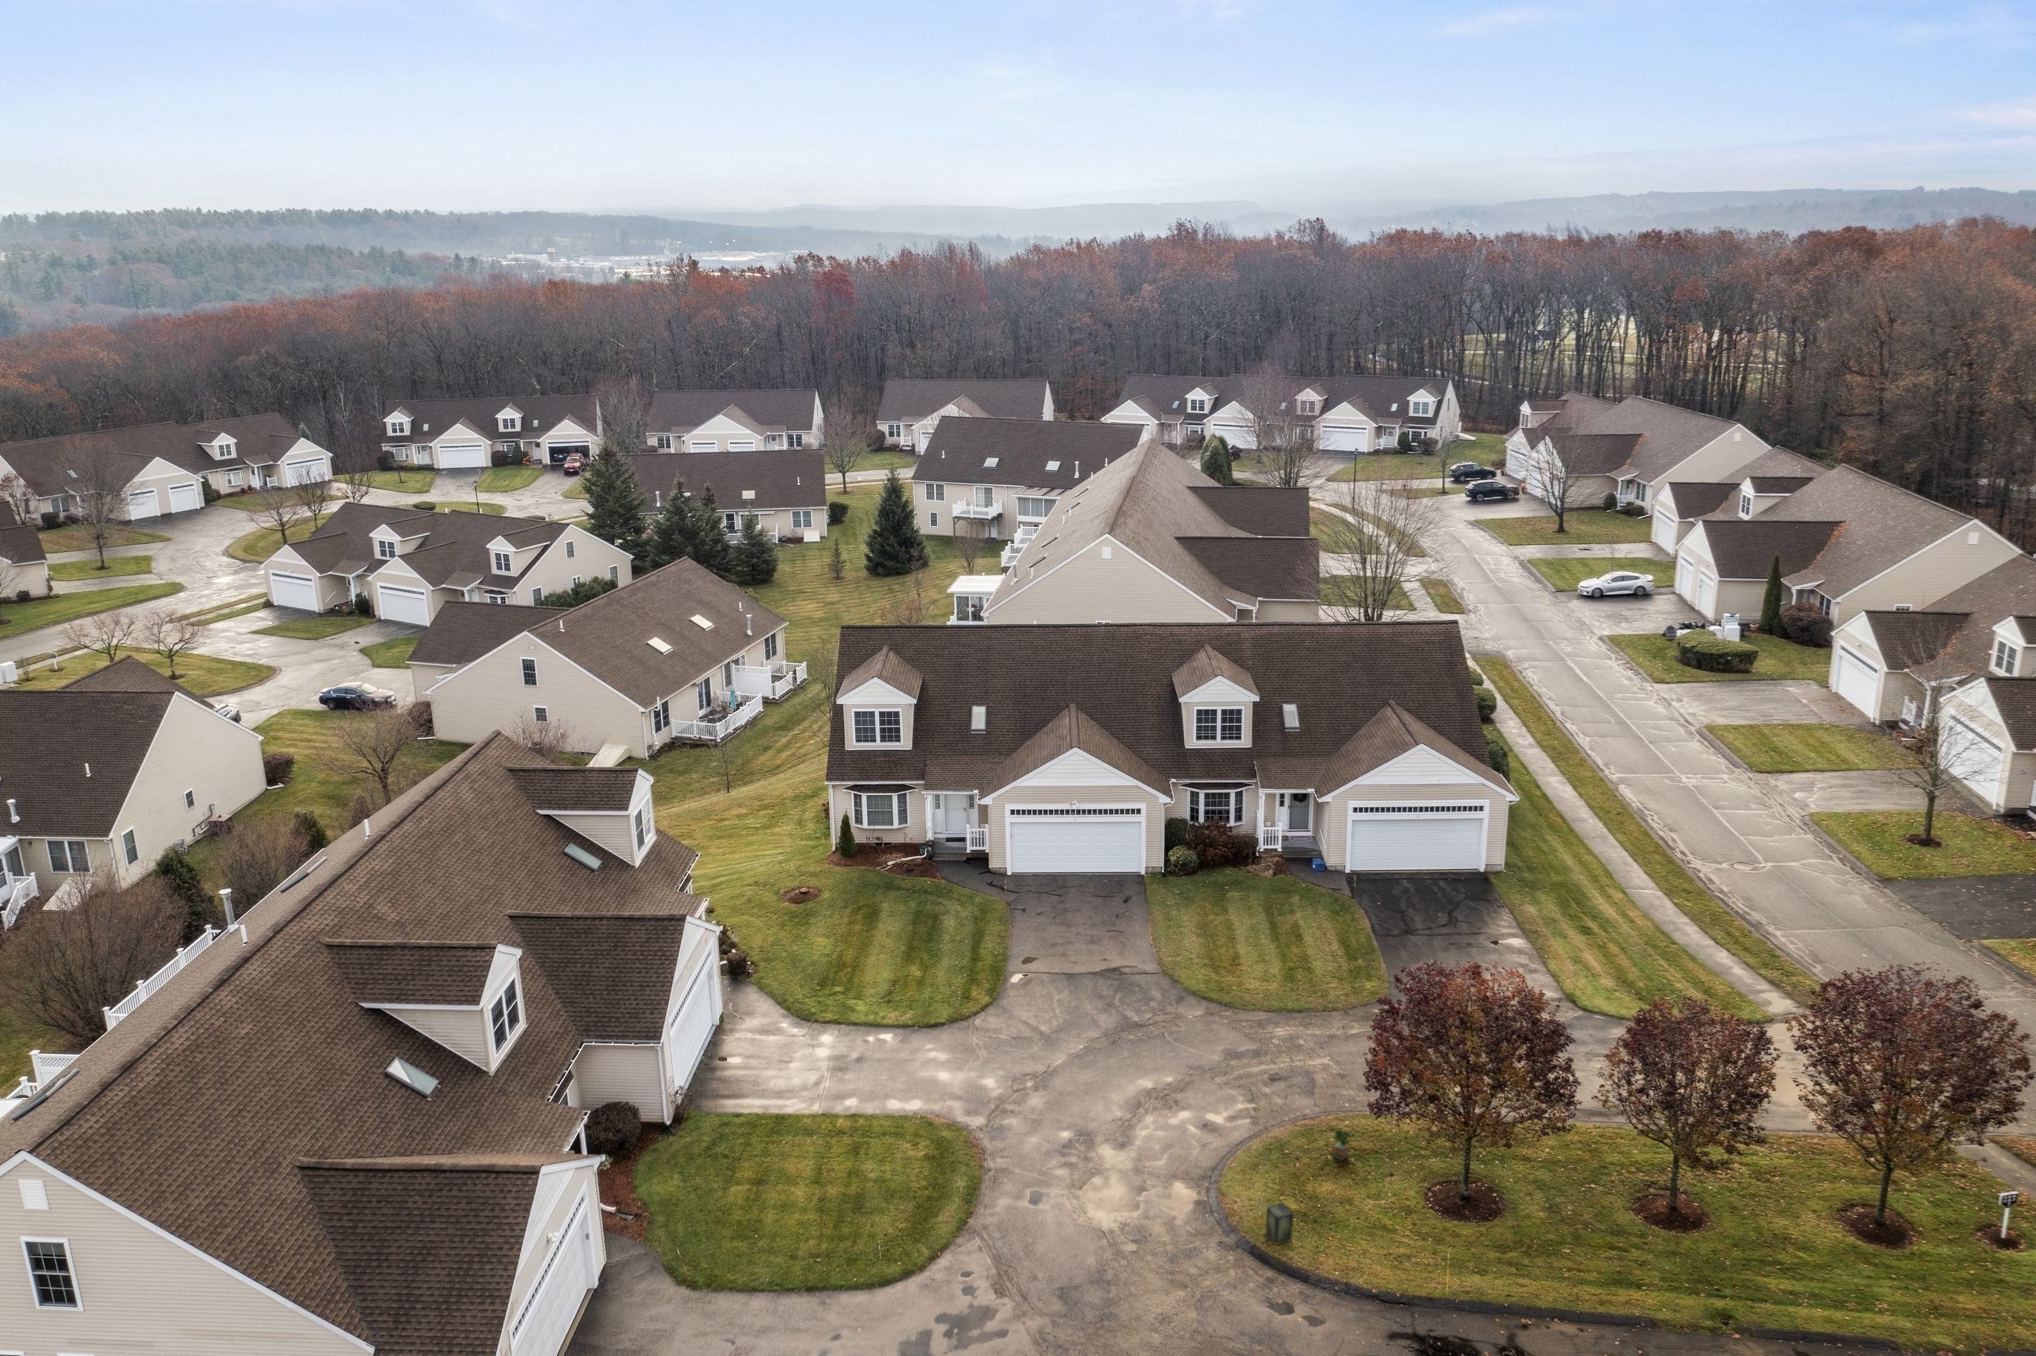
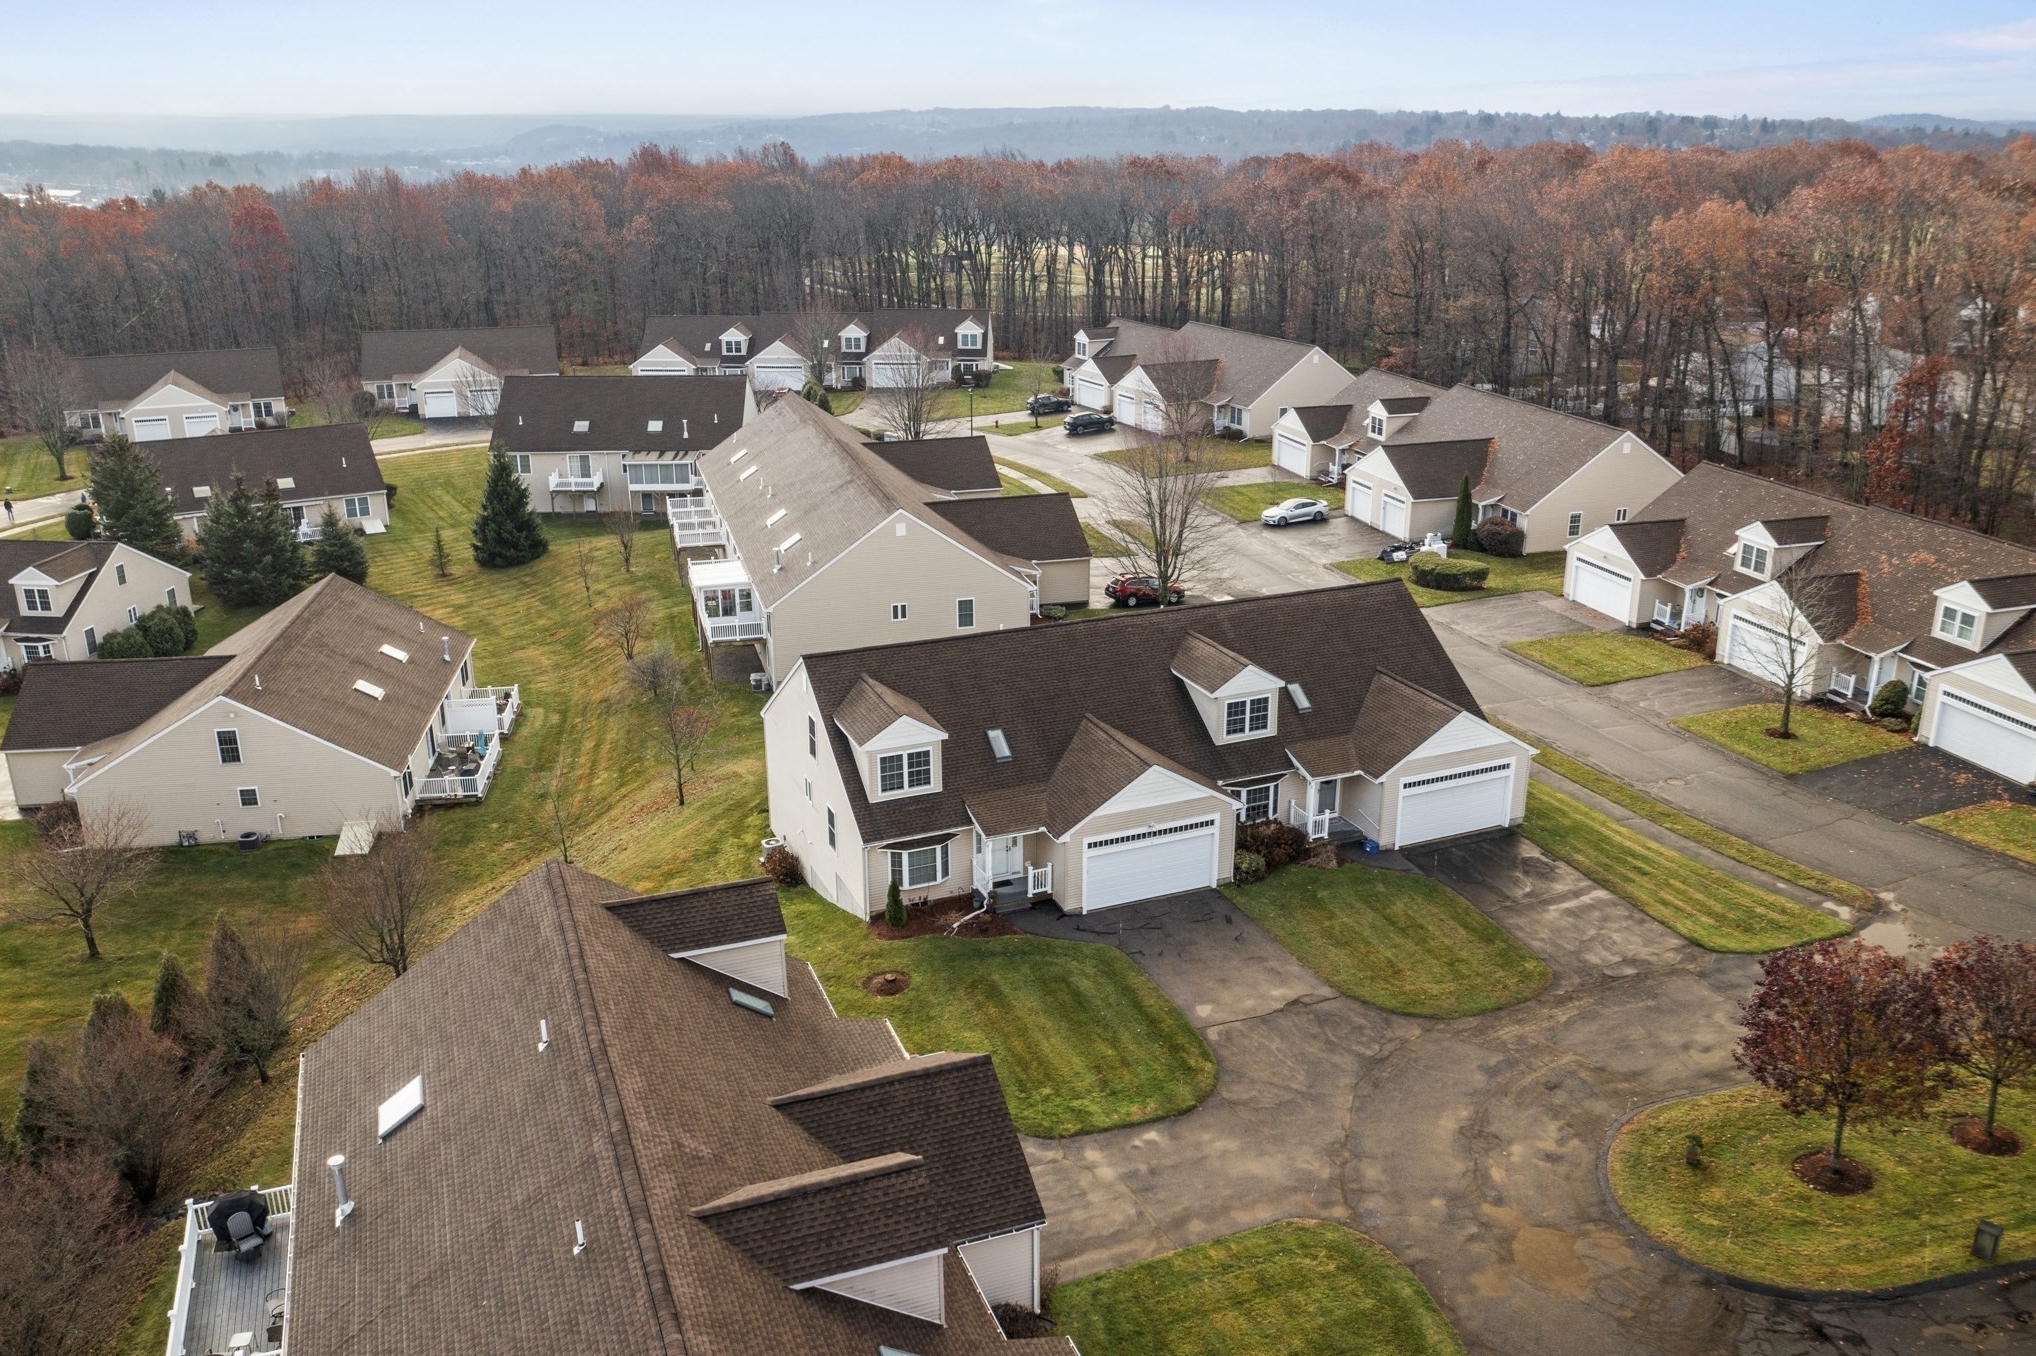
storage box: present [1266,1203,1293,1244] -> present [1970,1219,2004,1262]

